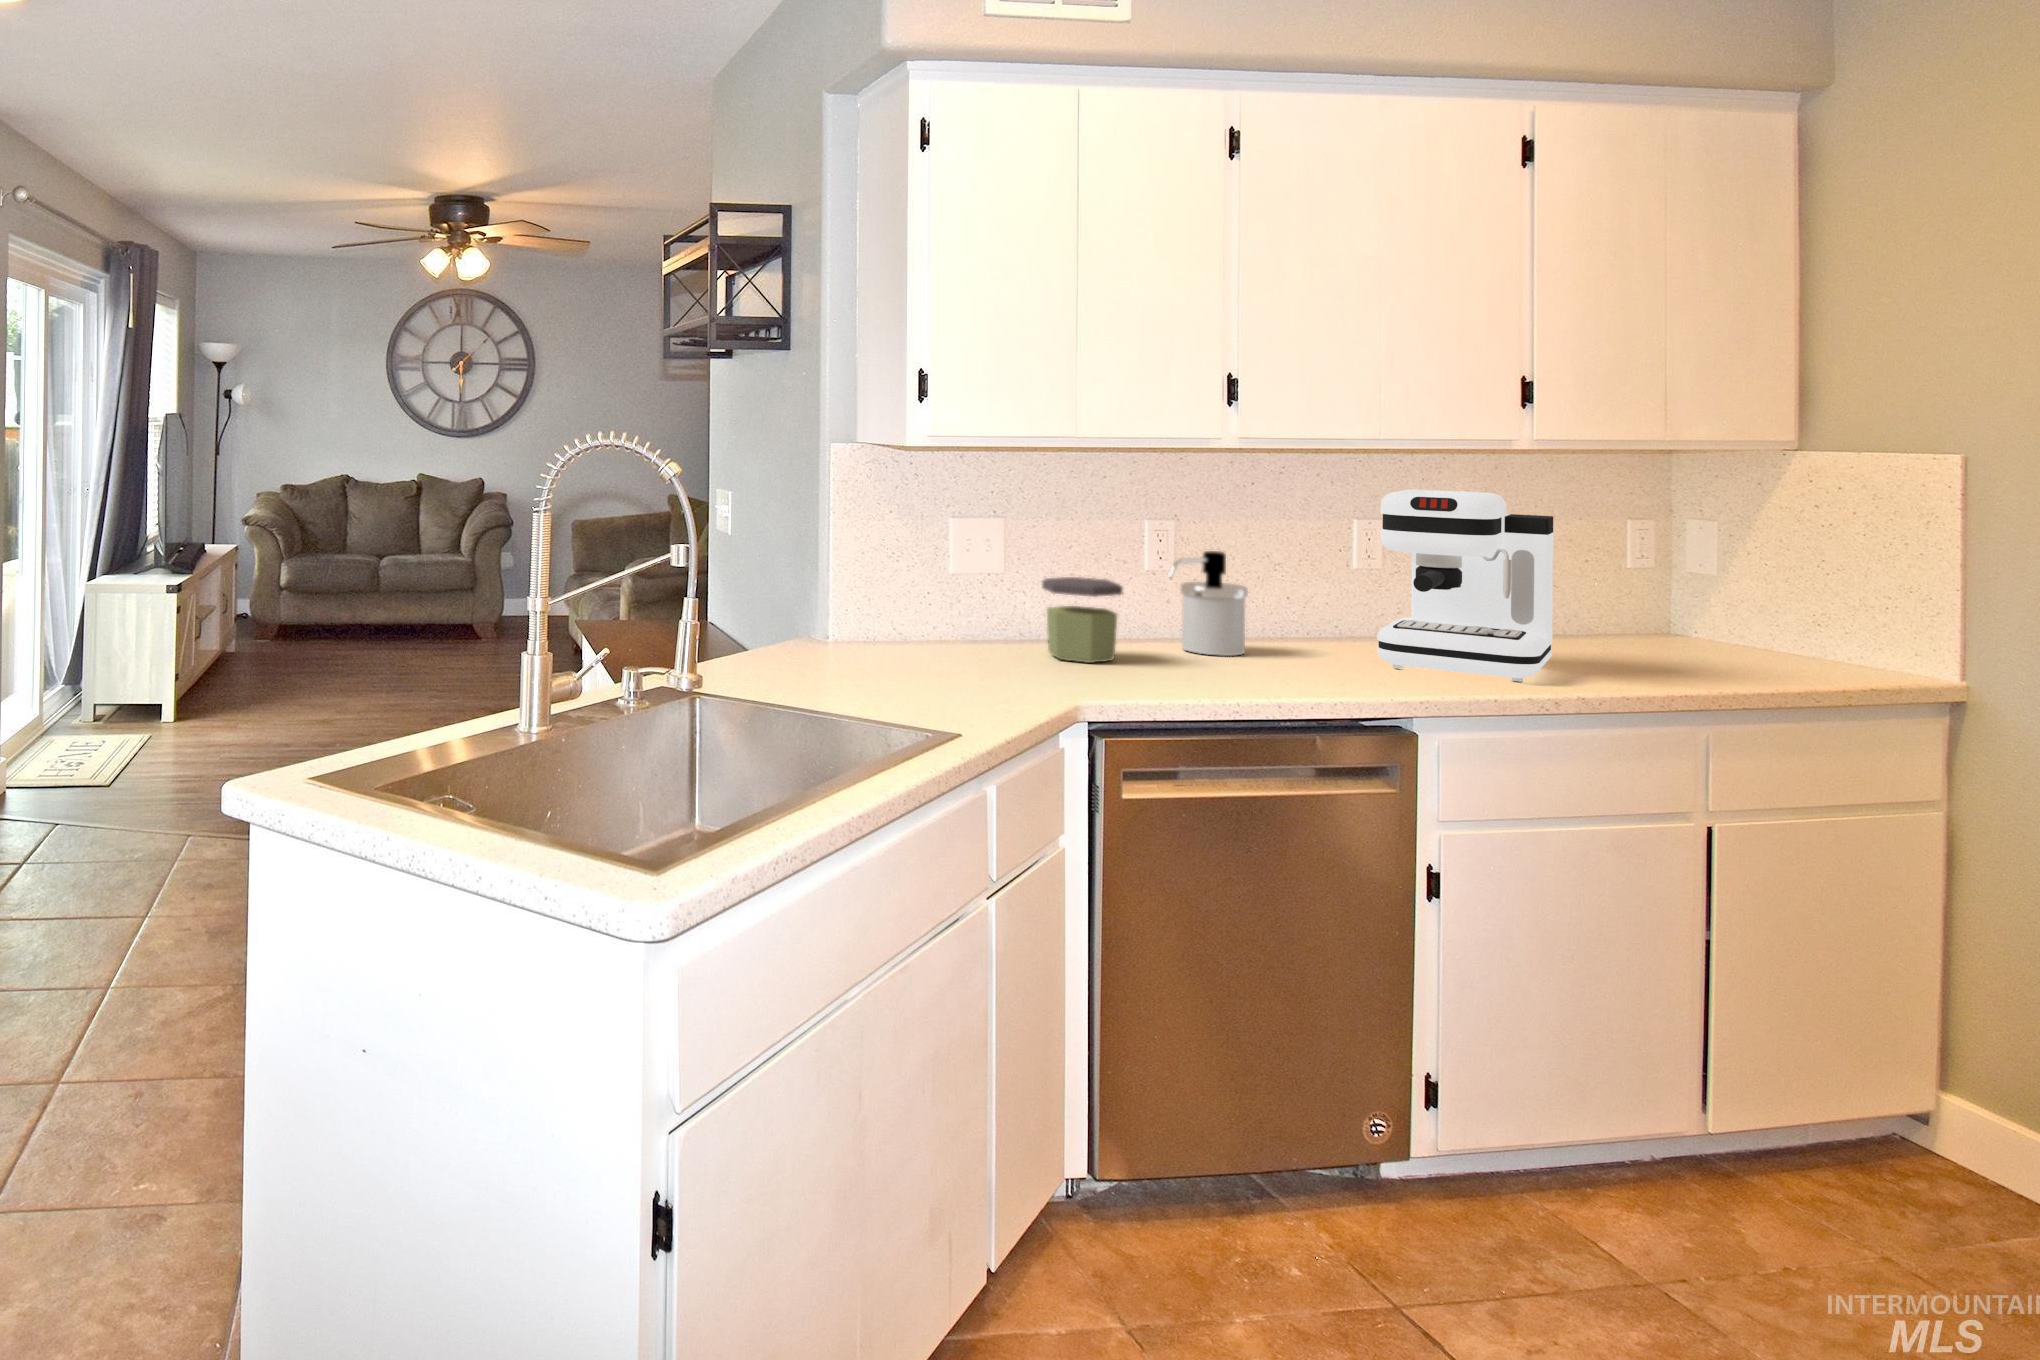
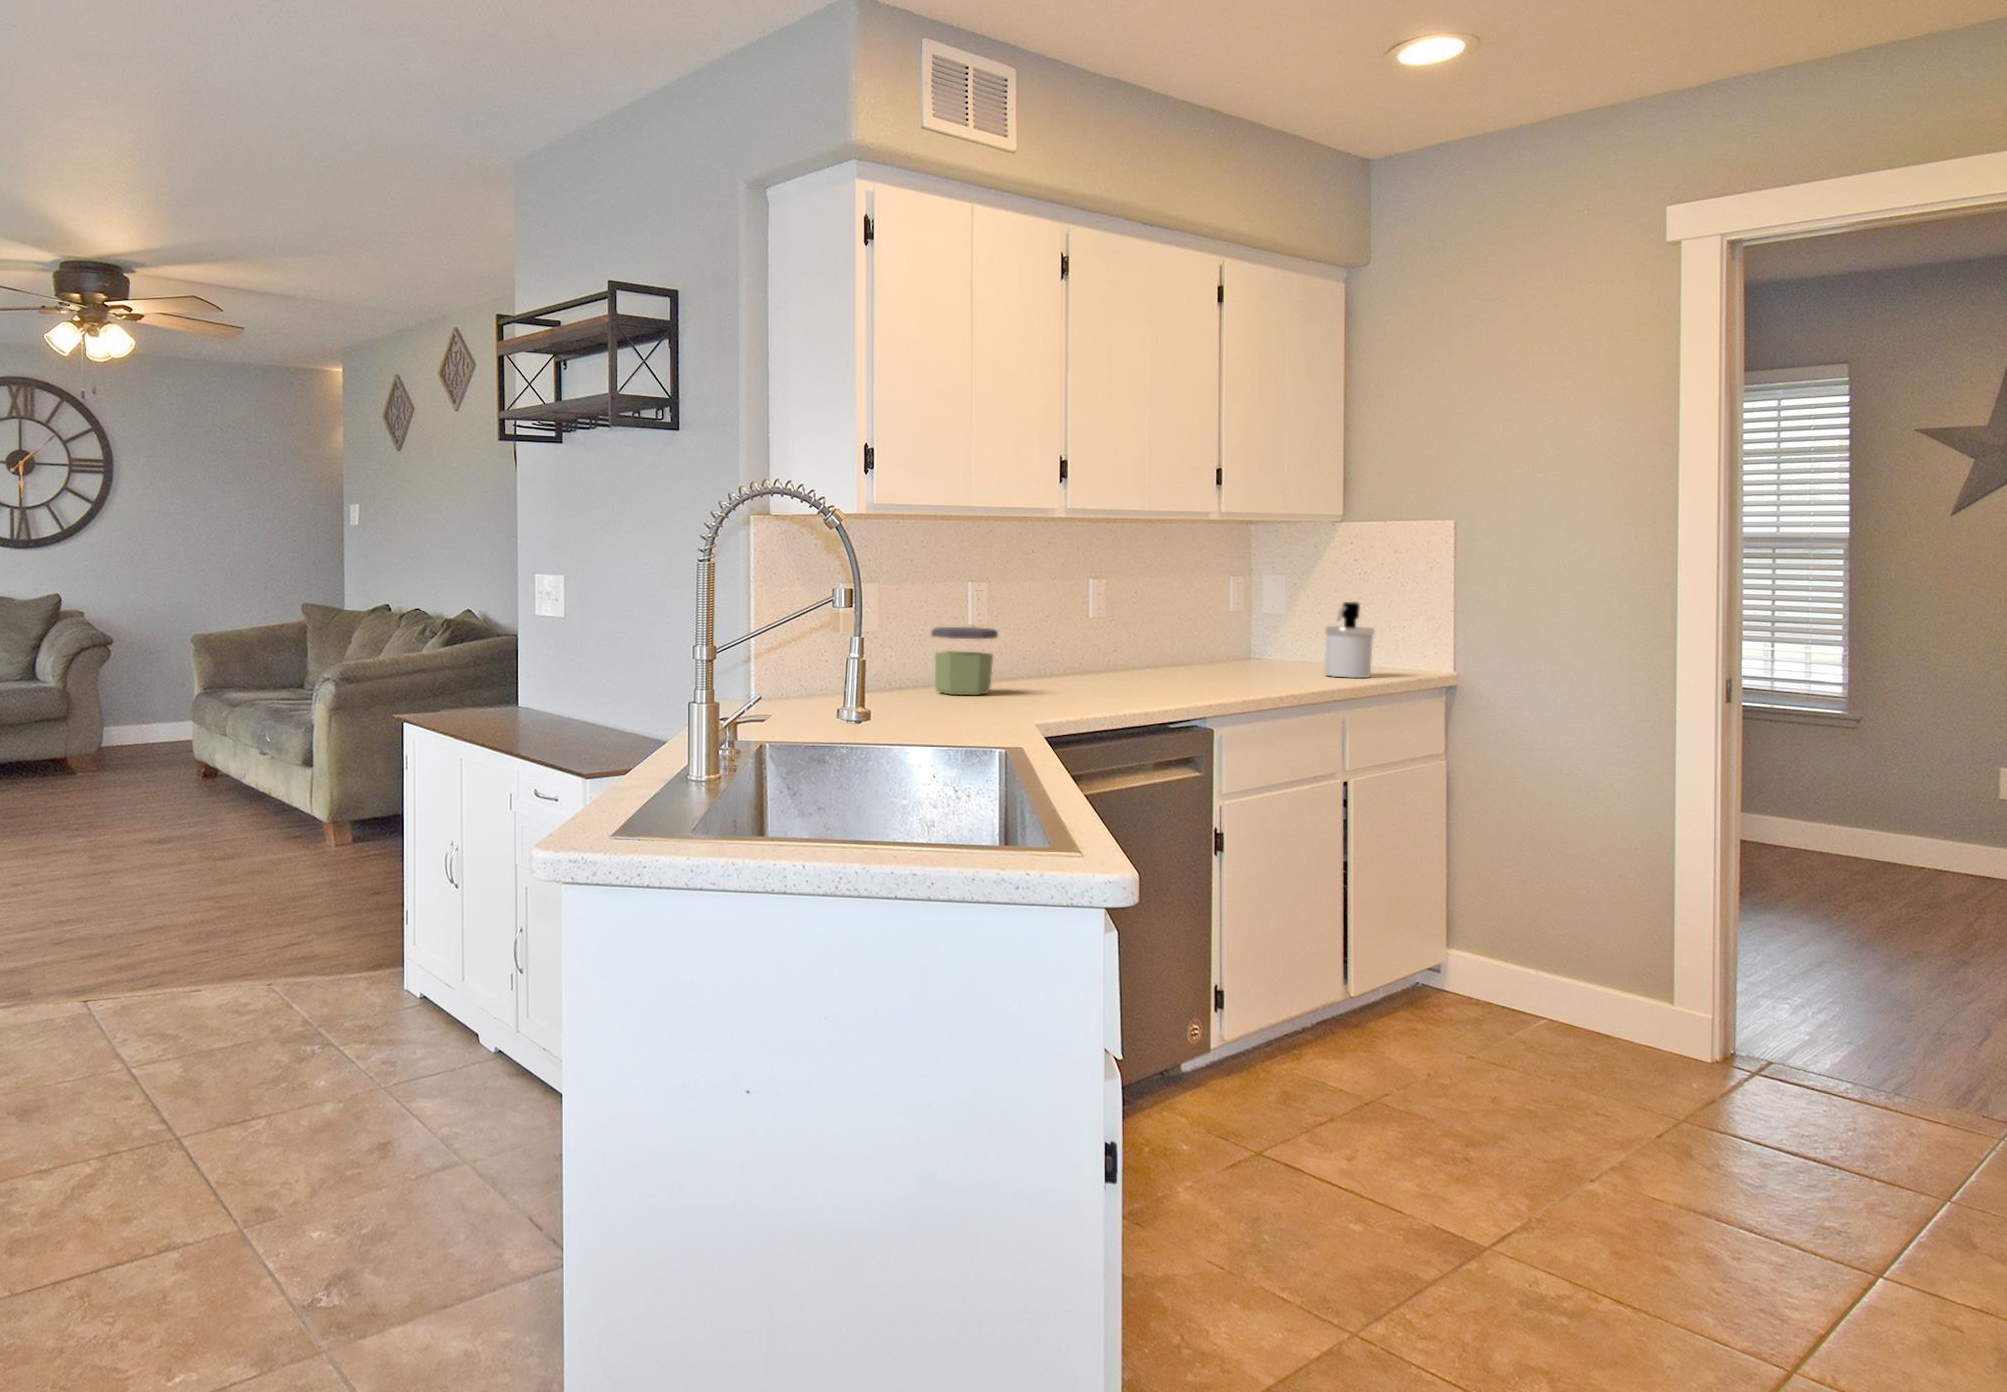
coffee maker: present [1377,490,1553,682] -> none [1156,552,1270,691]
soap dispenser: present [1168,551,1248,656] -> present [1325,602,1375,678]

